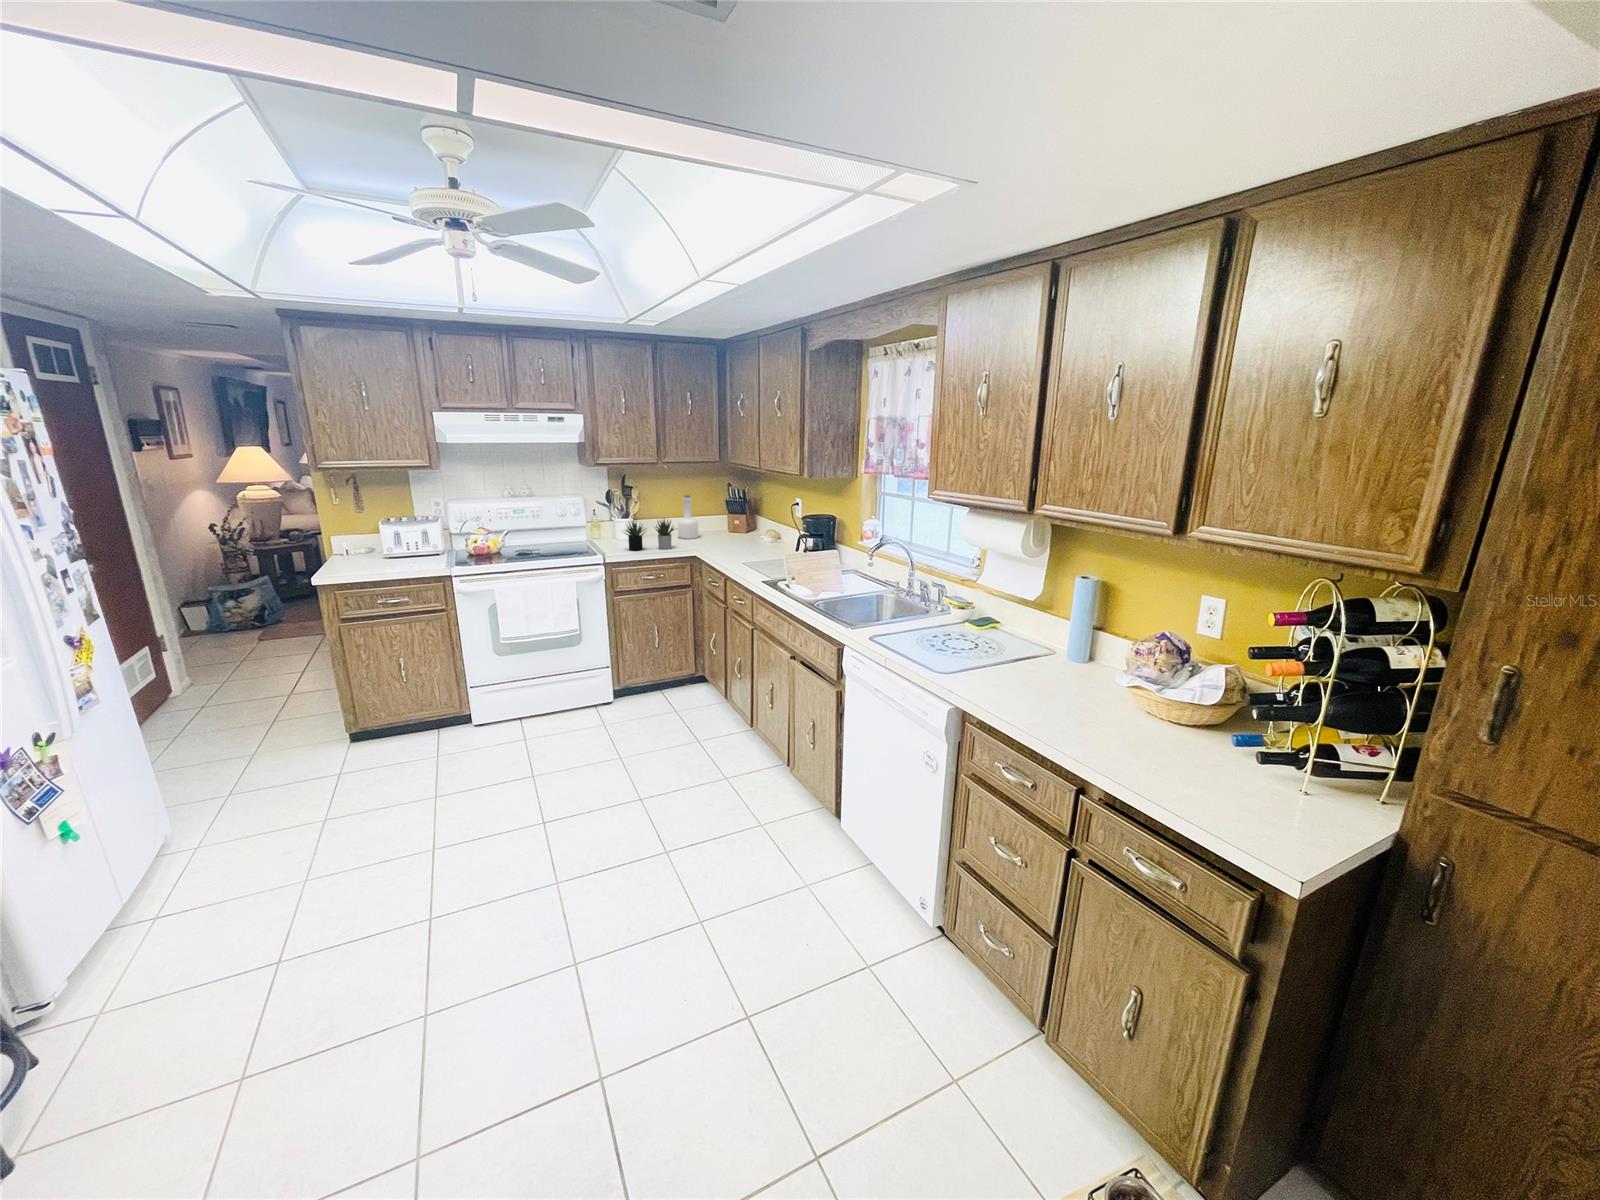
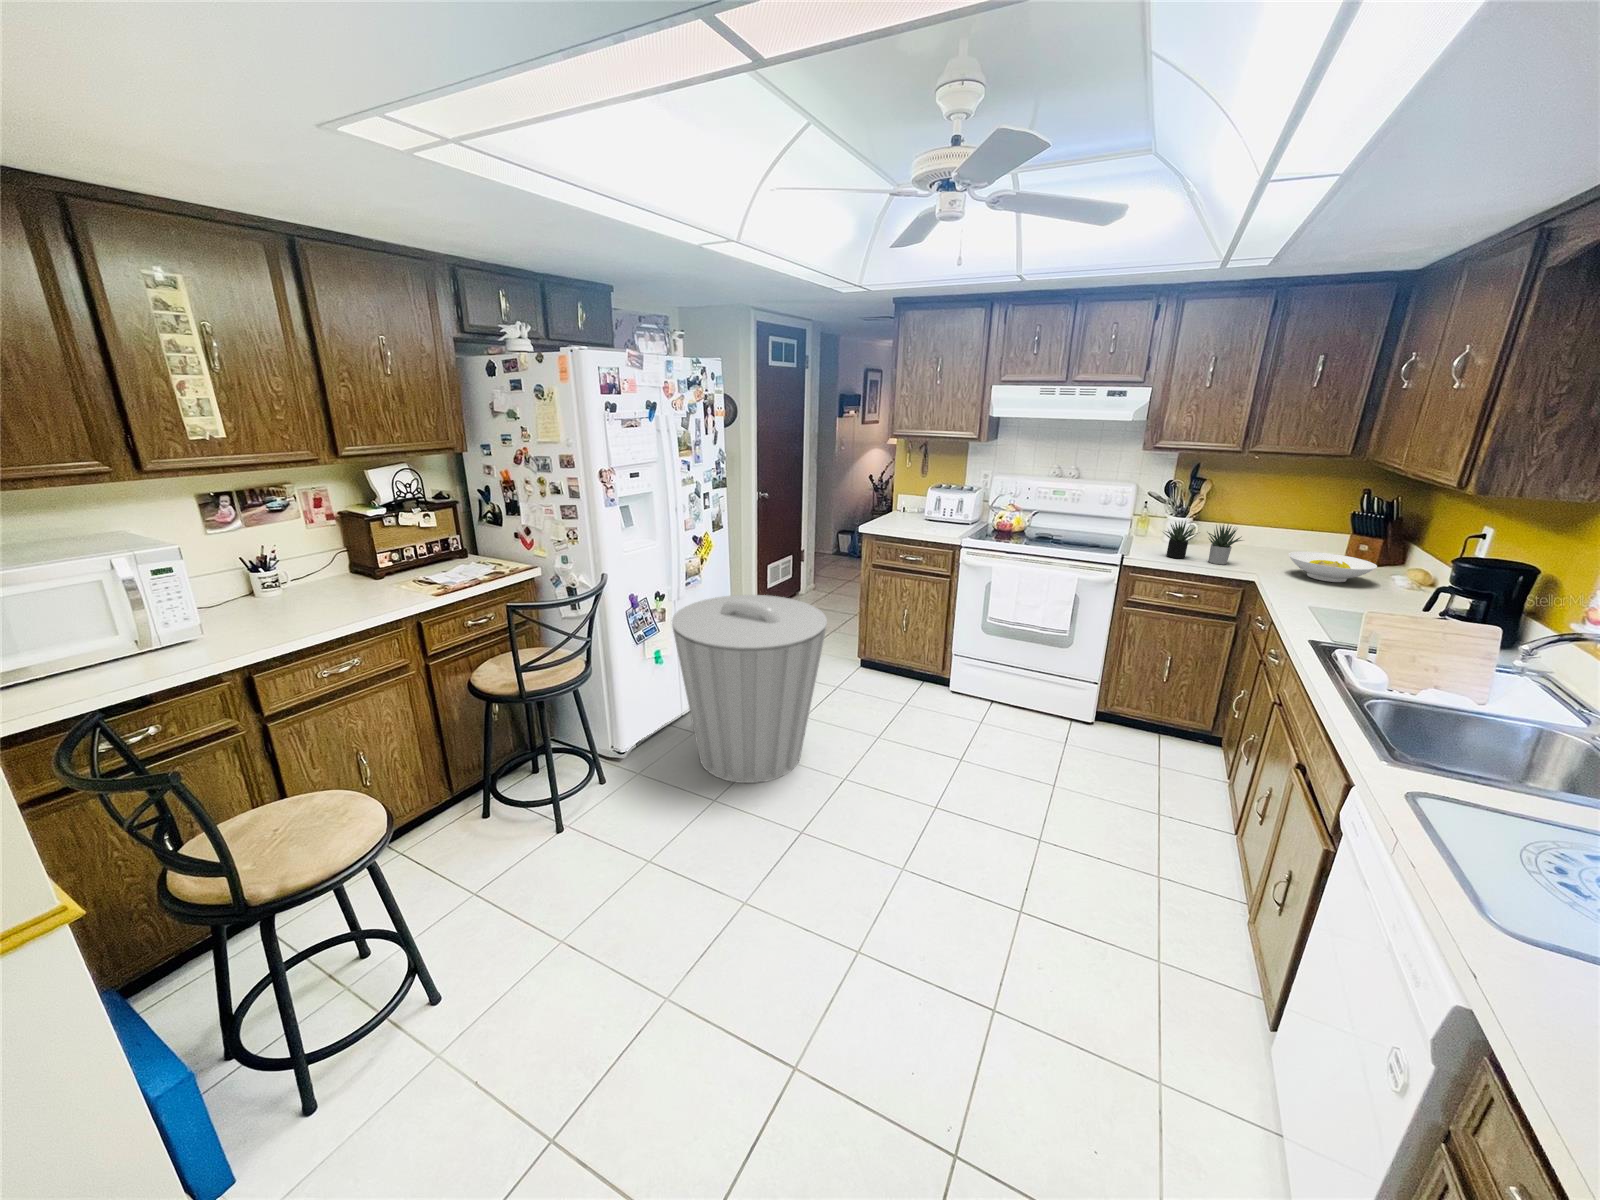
bottle: present [678,495,698,539] -> none [1254,498,1293,559]
bowl: none [706,529,755,547] -> present [1288,551,1377,582]
trash can: none [82,679,358,943] -> present [672,595,827,783]

